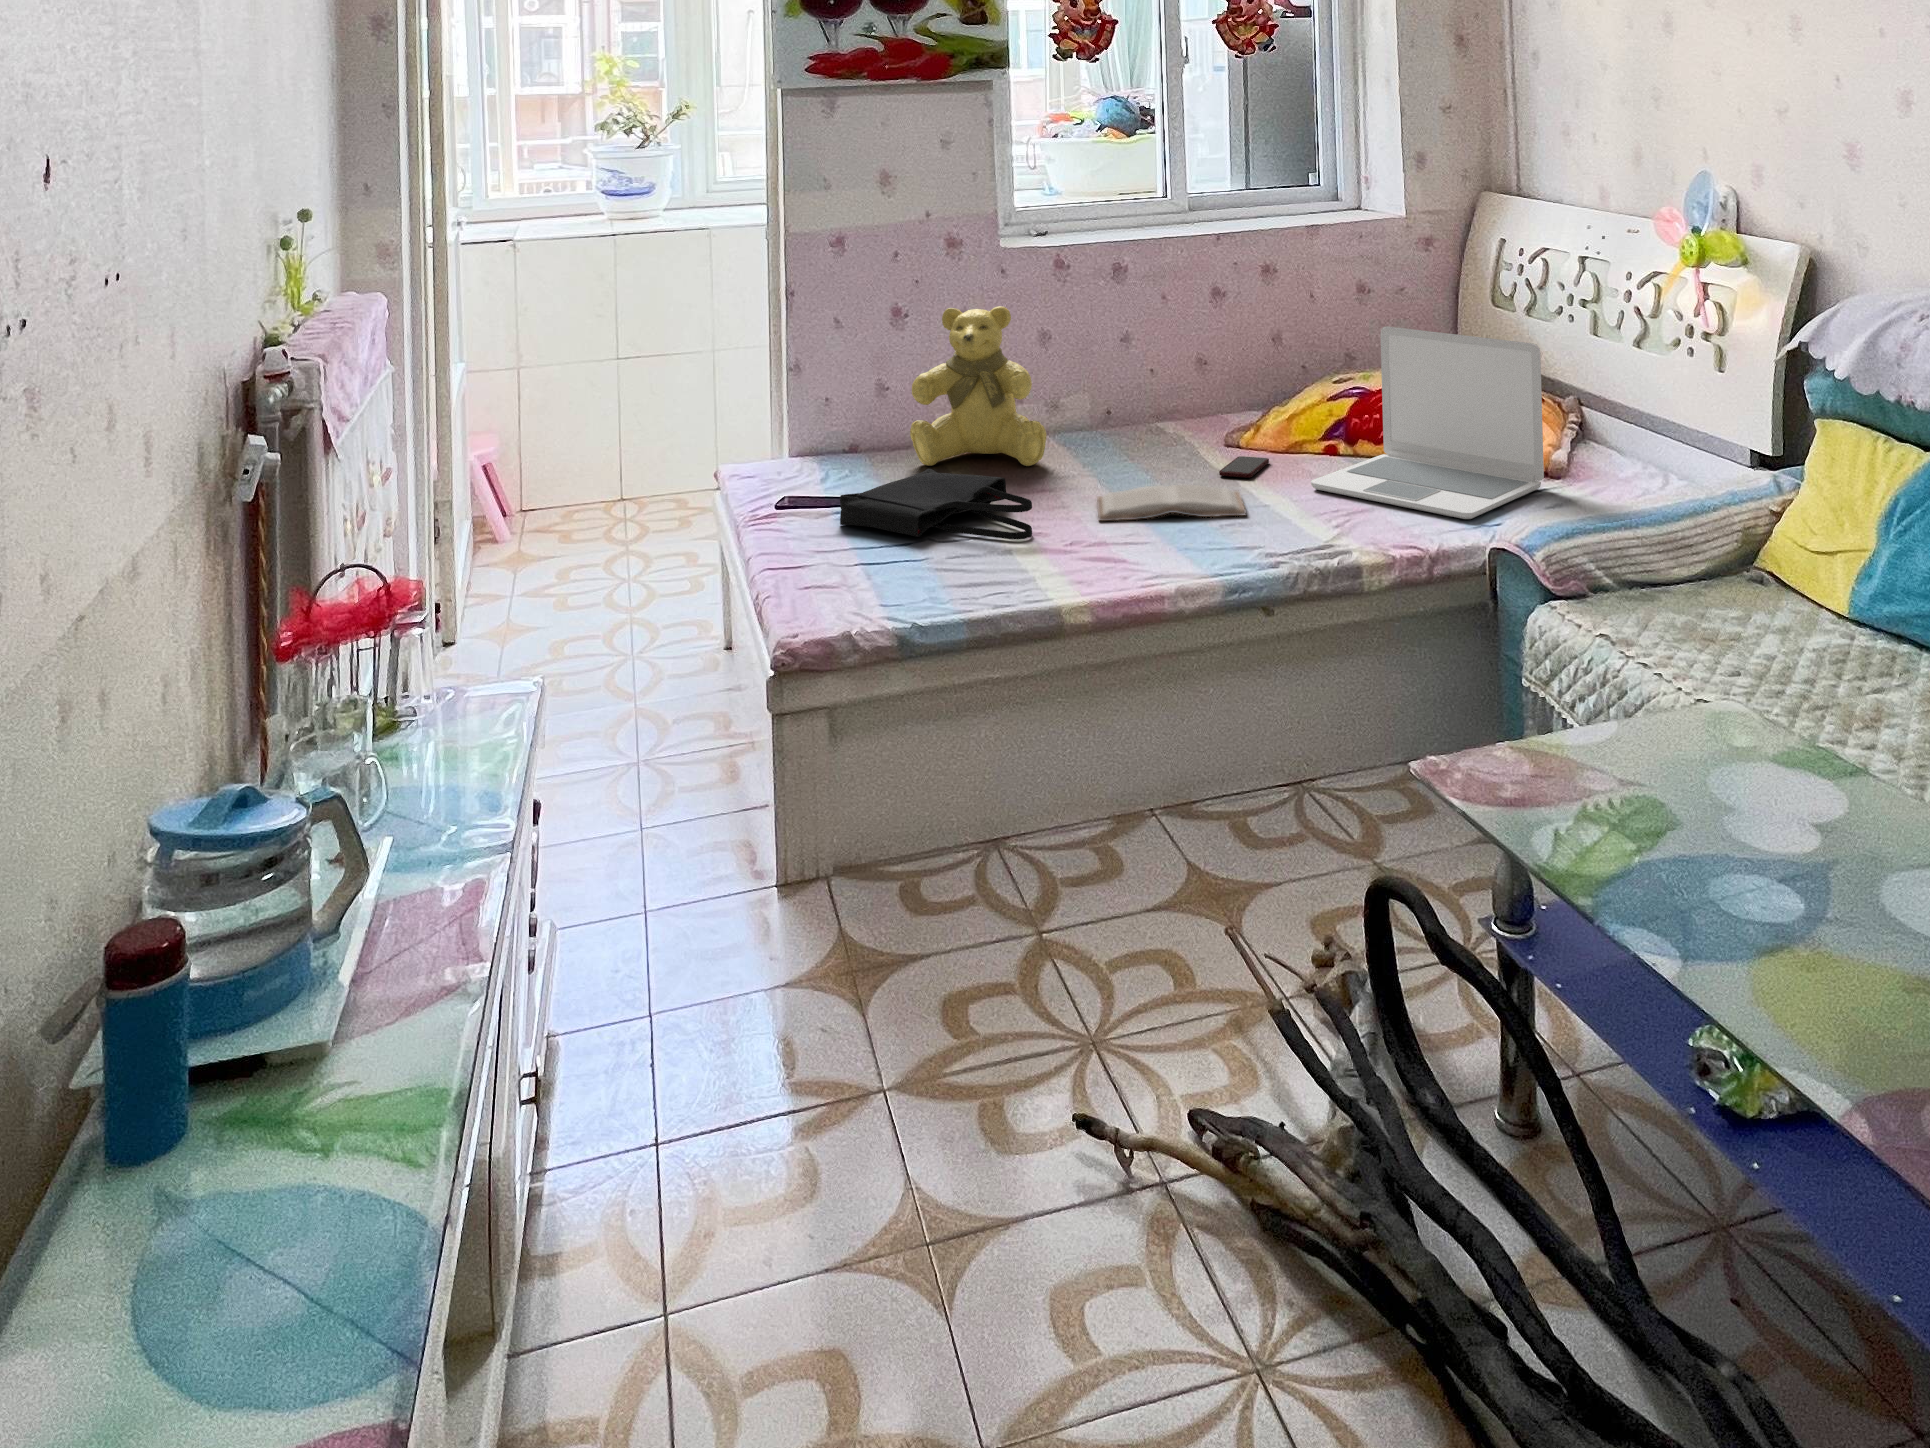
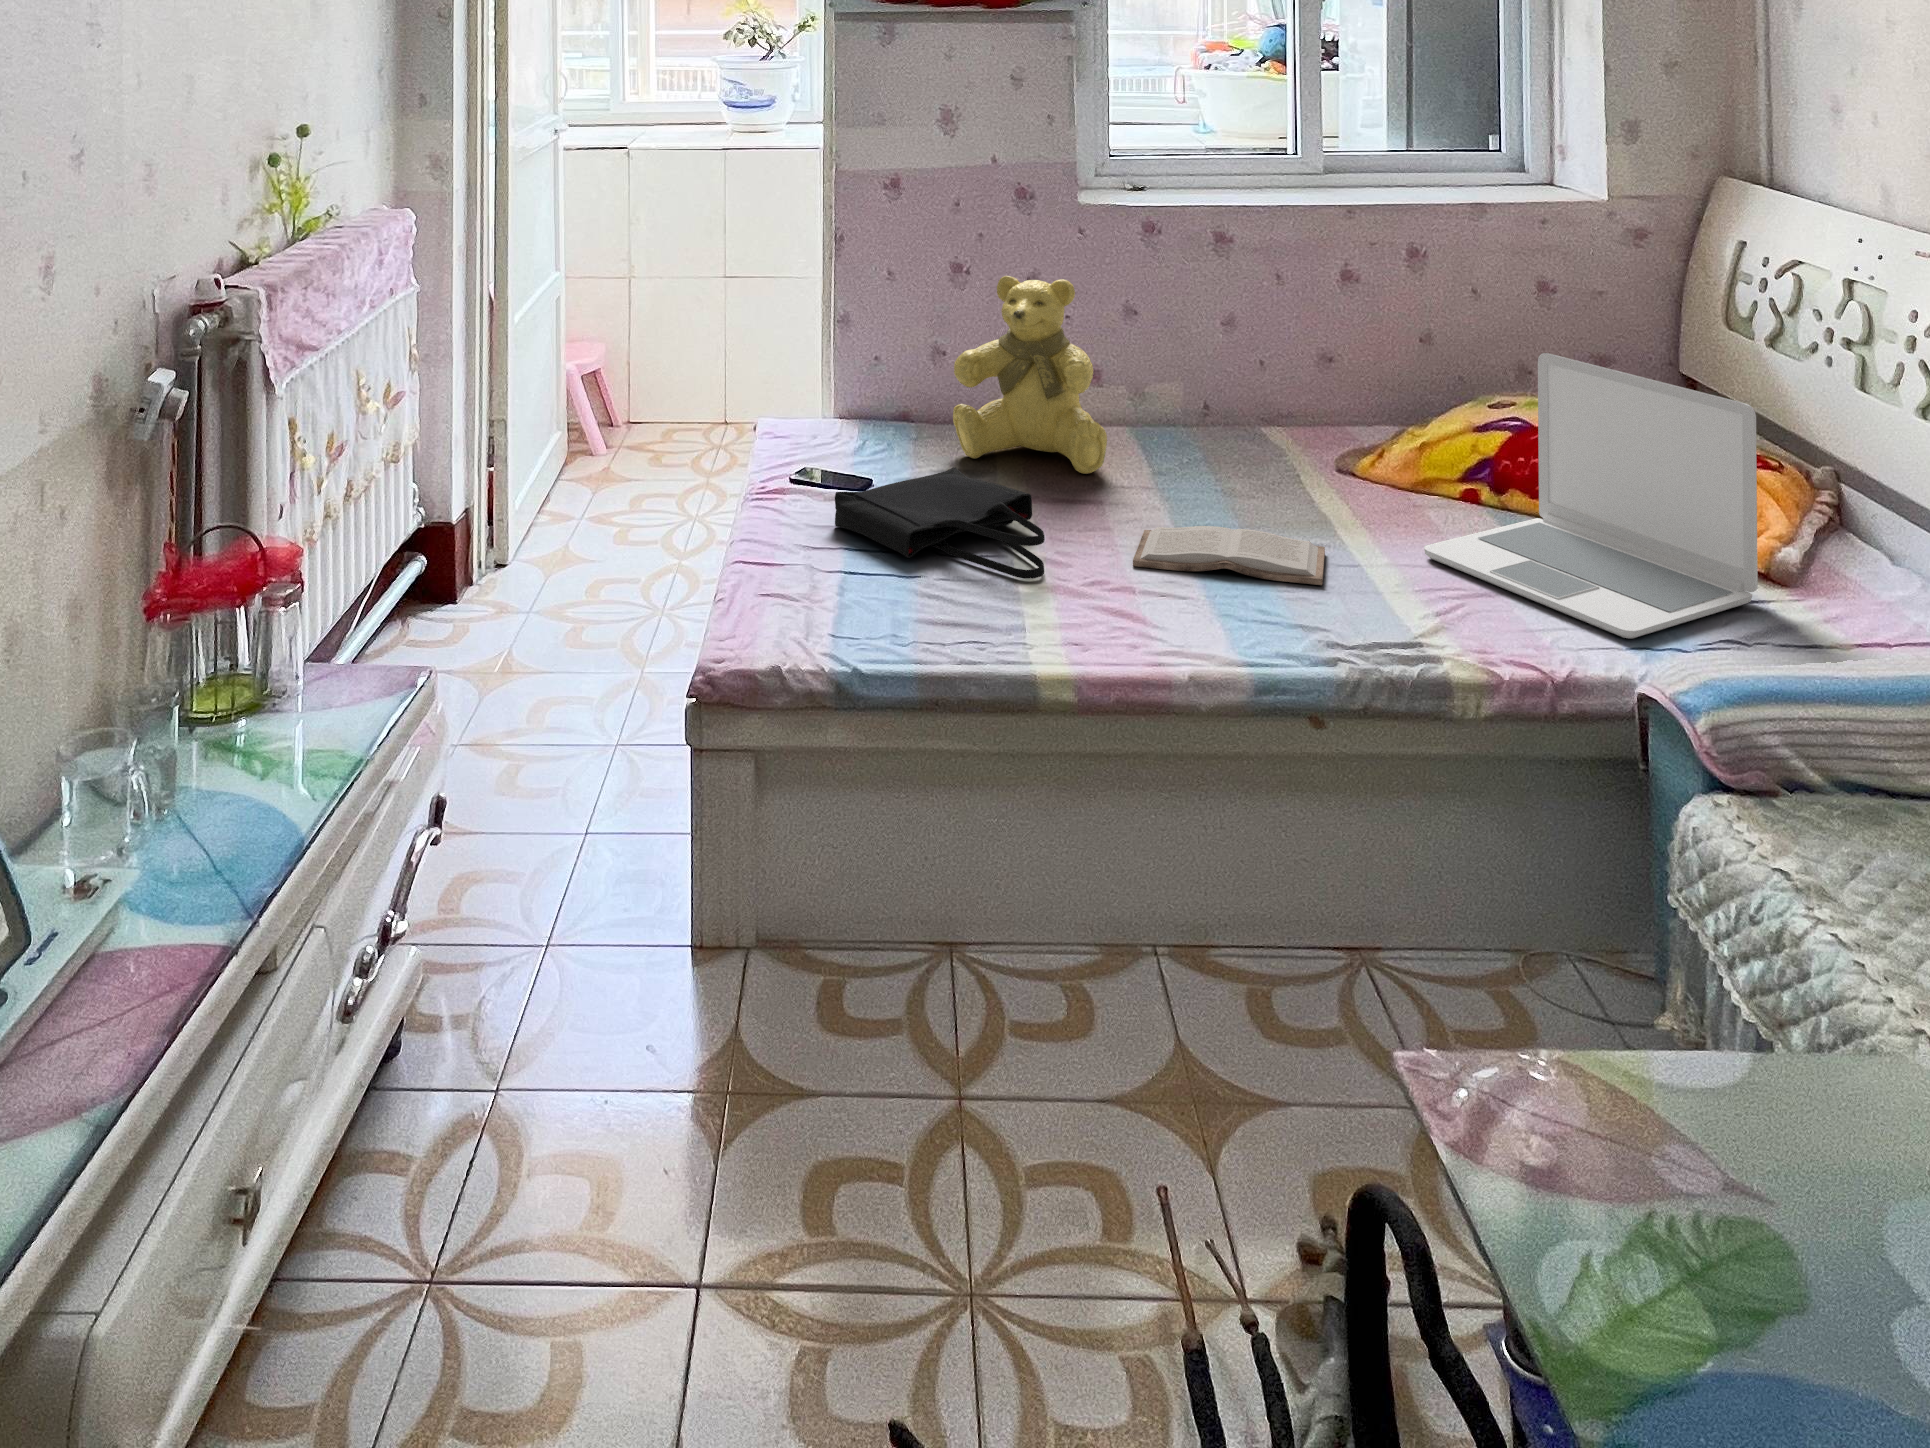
smartphone: present [1219,456,1269,478] -> none [1312,495,1383,528]

